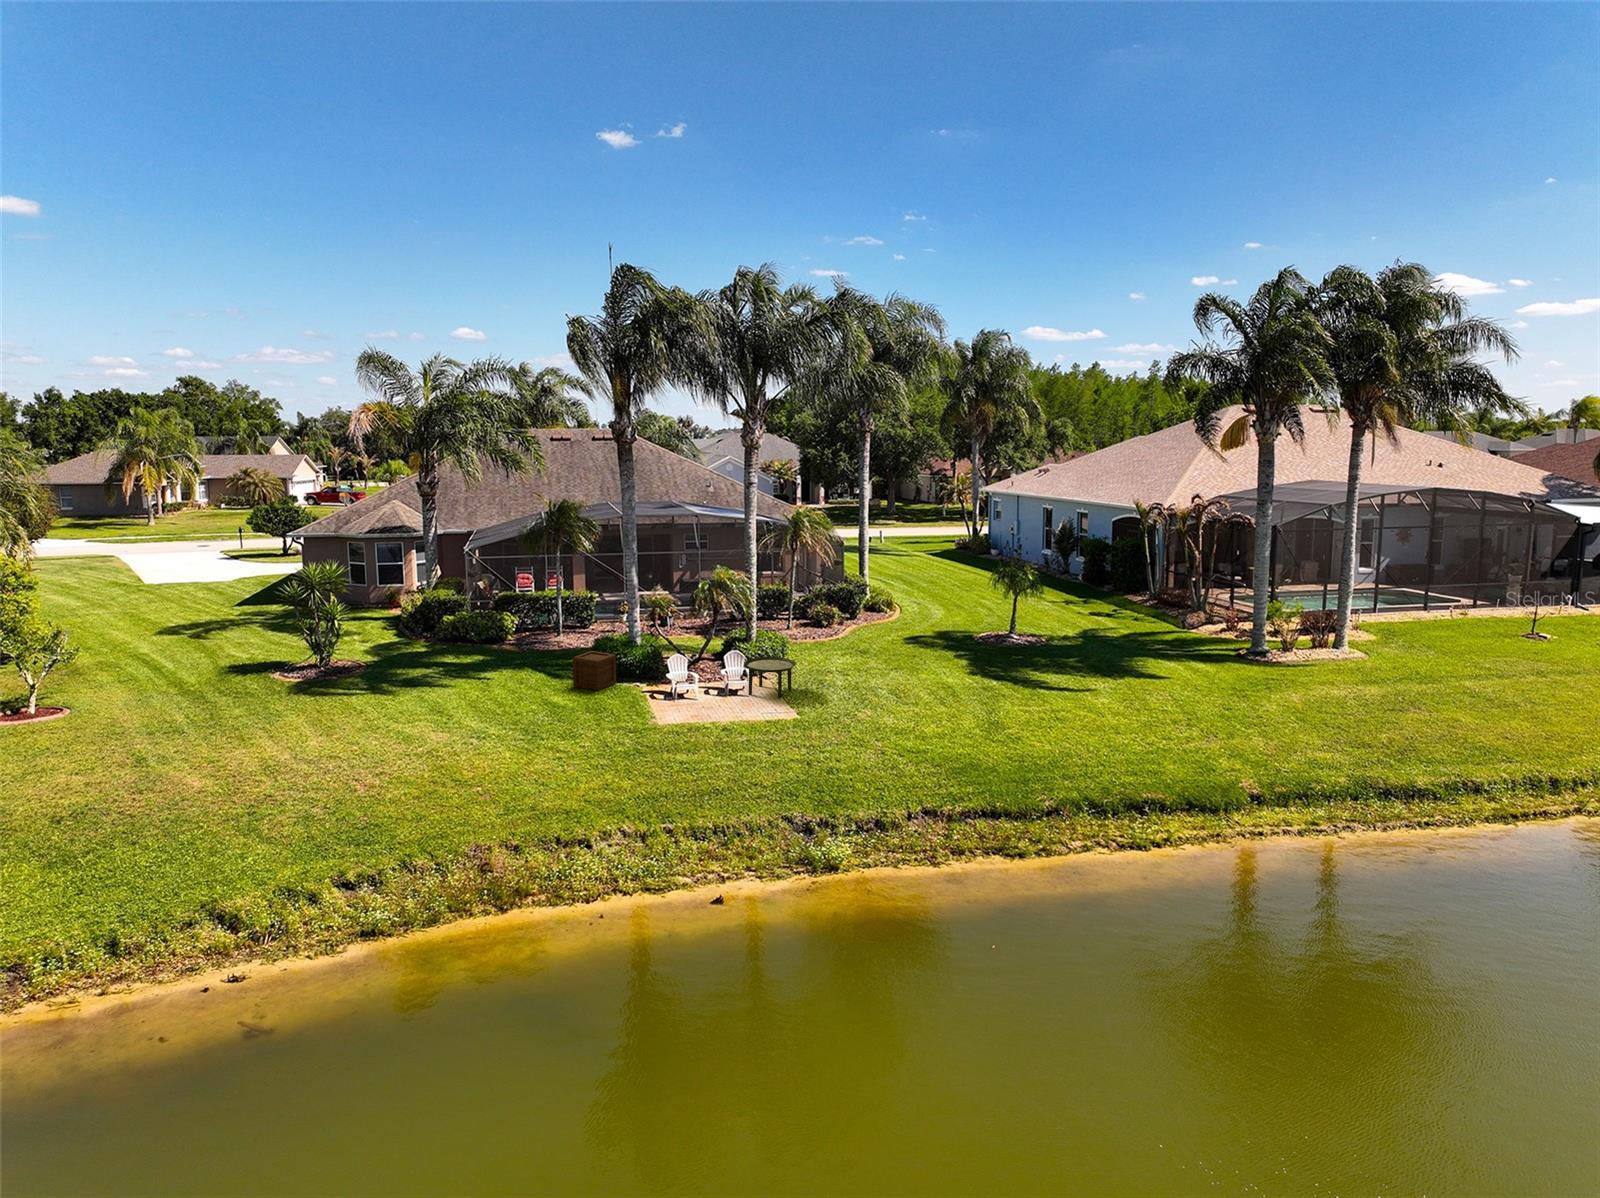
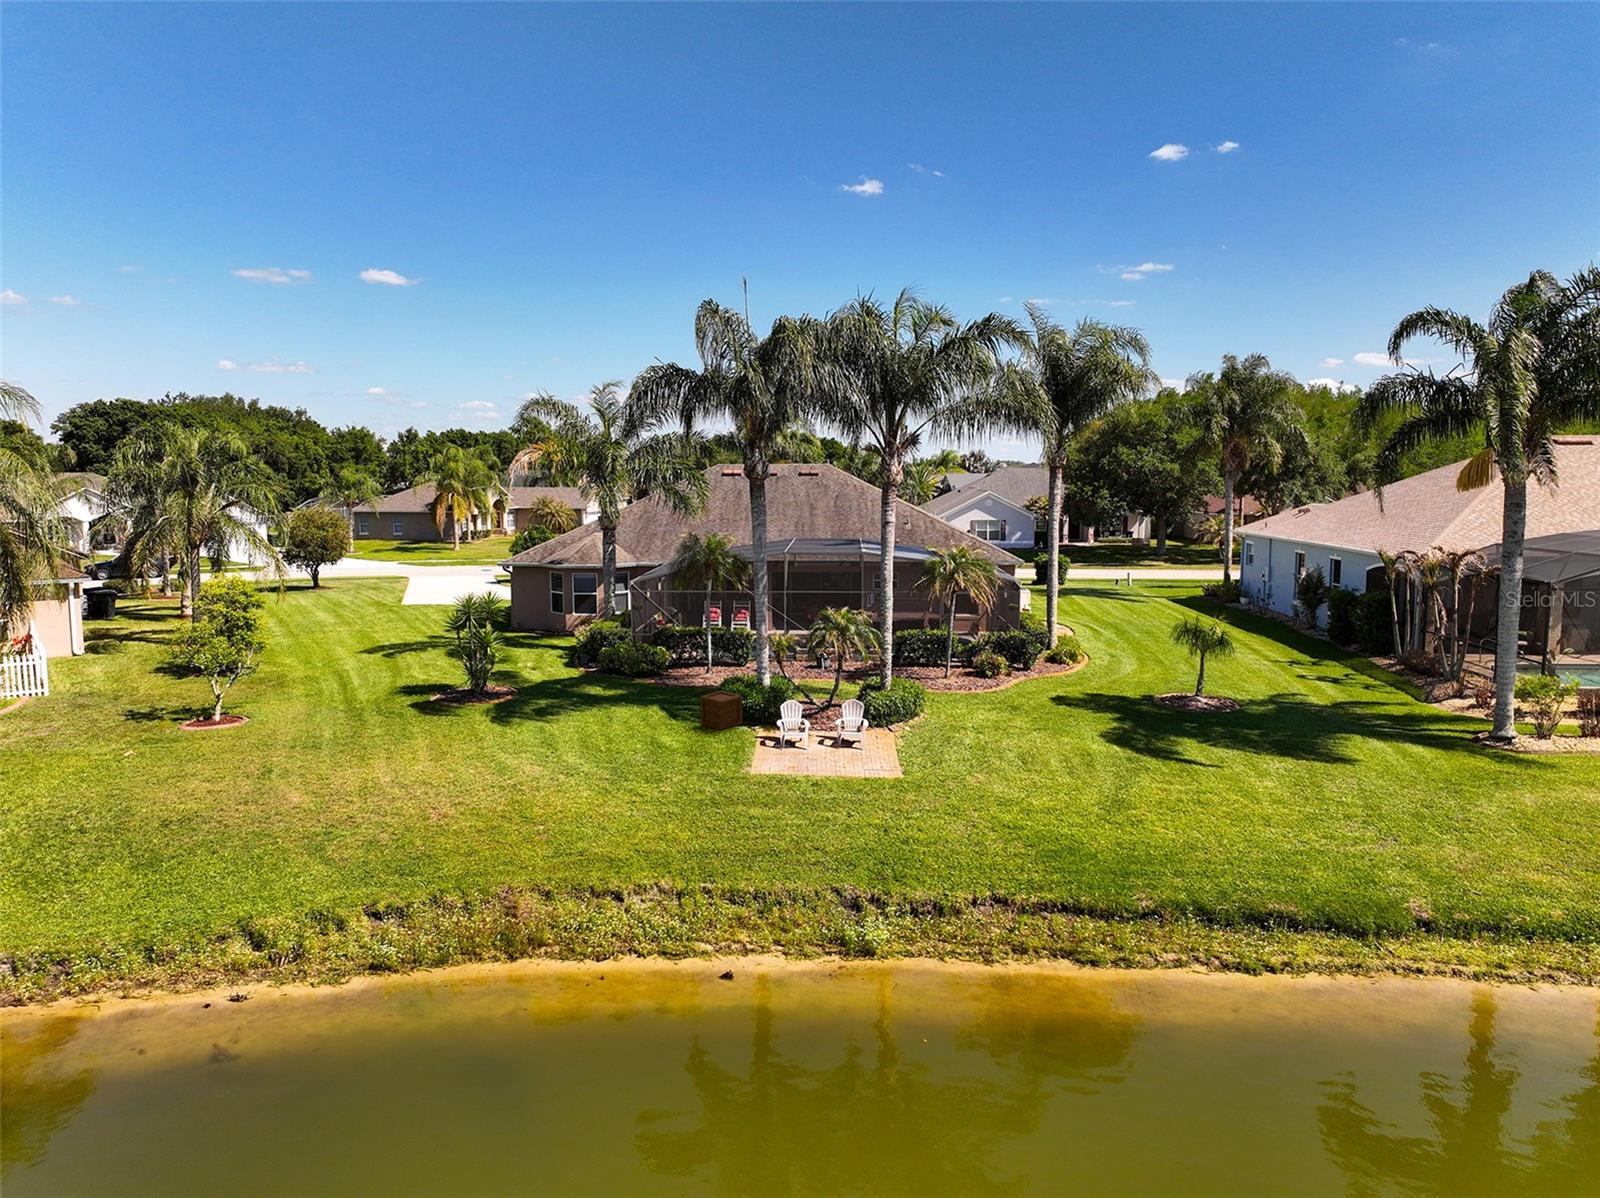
round table: present [745,657,796,698] -> none [862,707,915,751]

